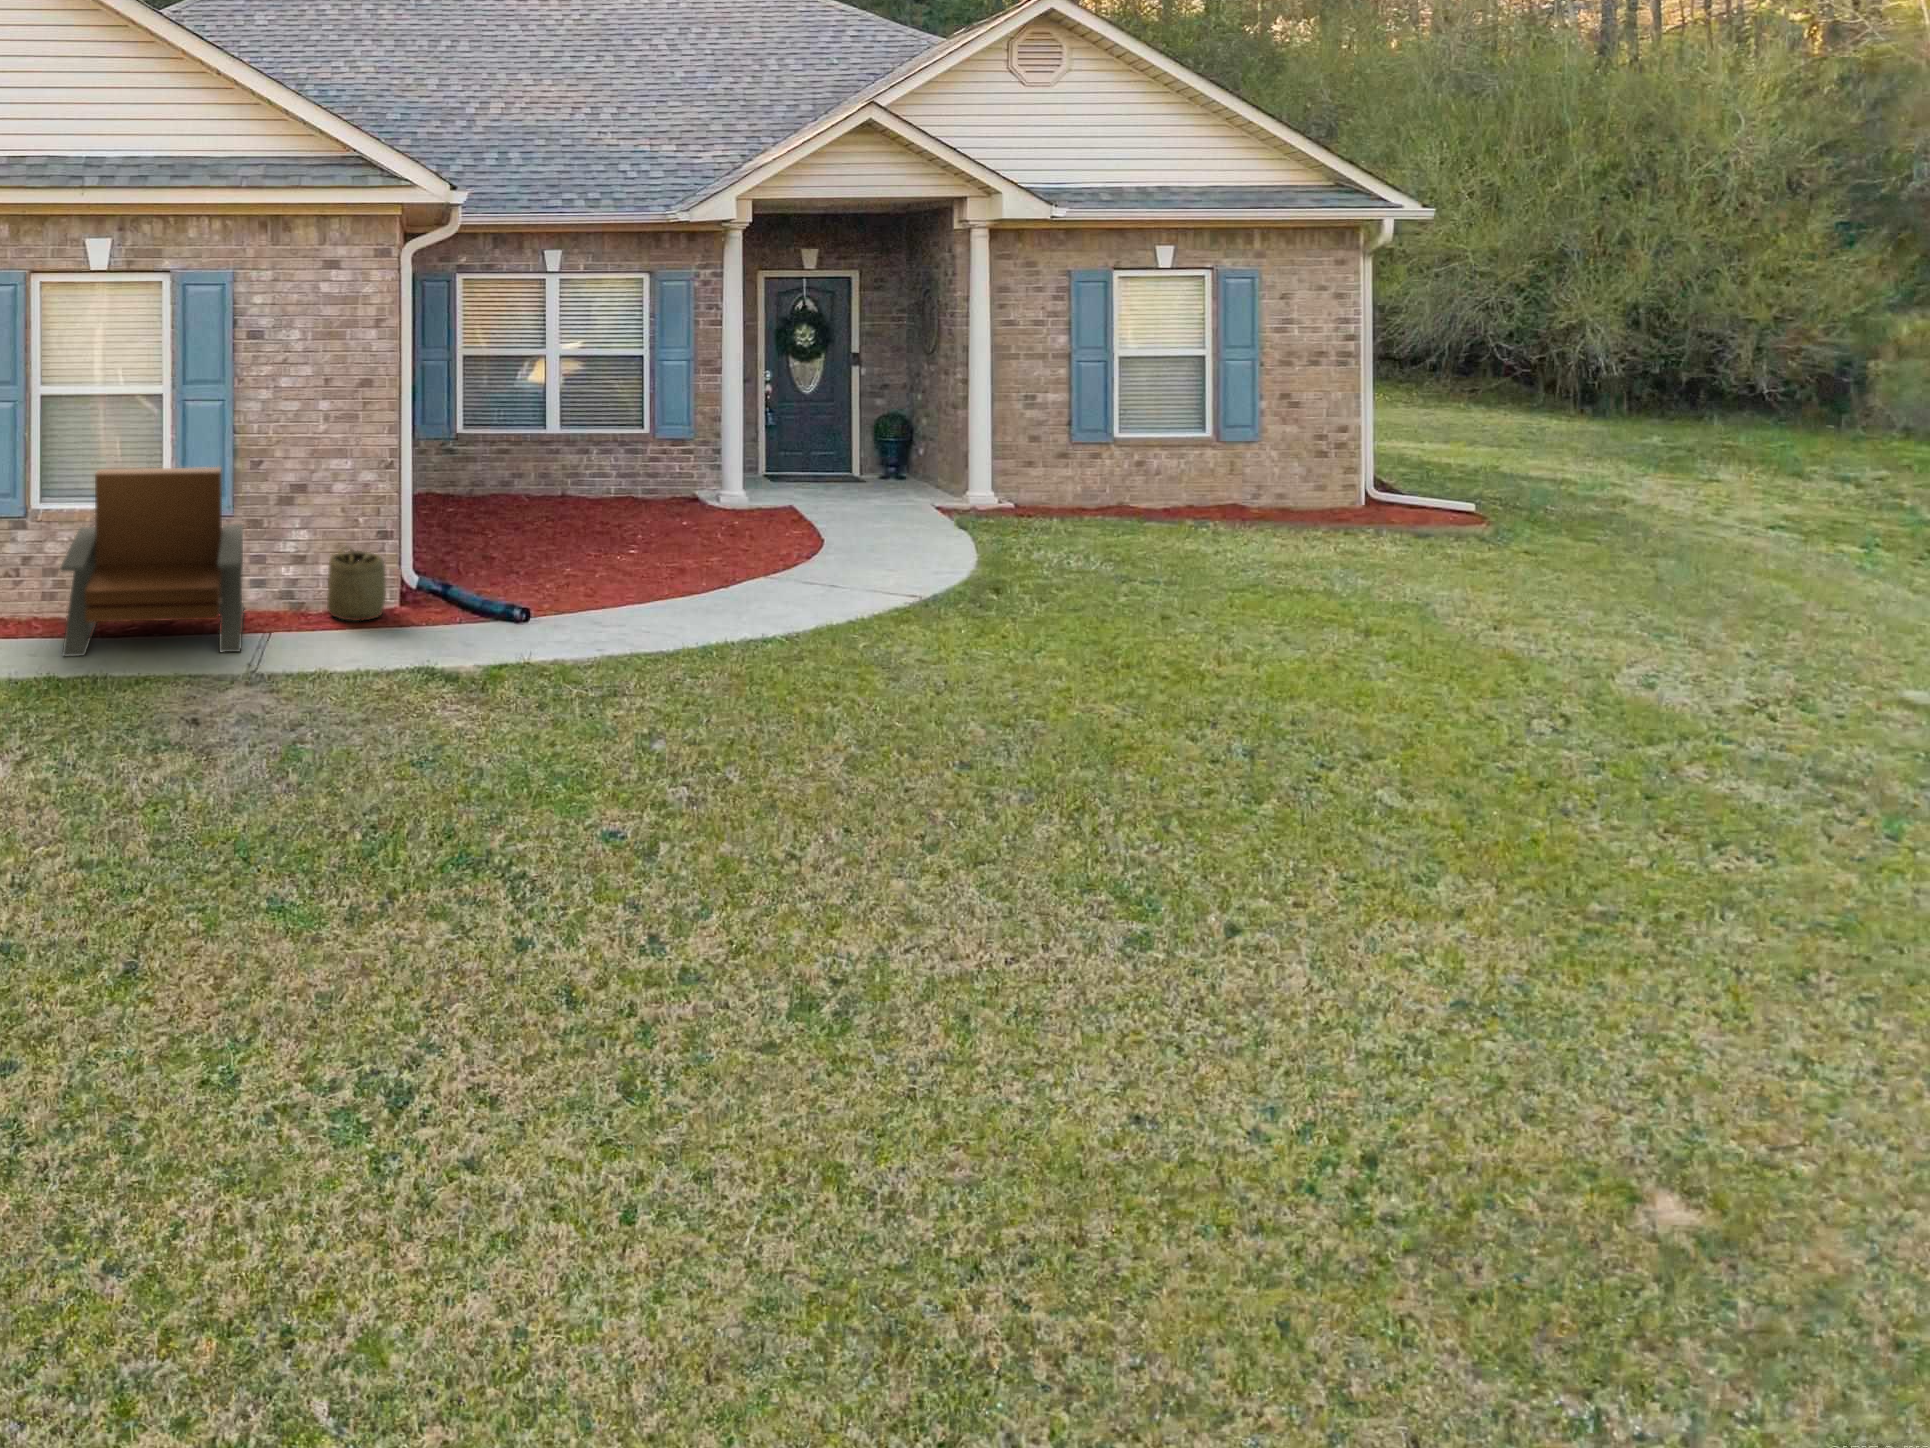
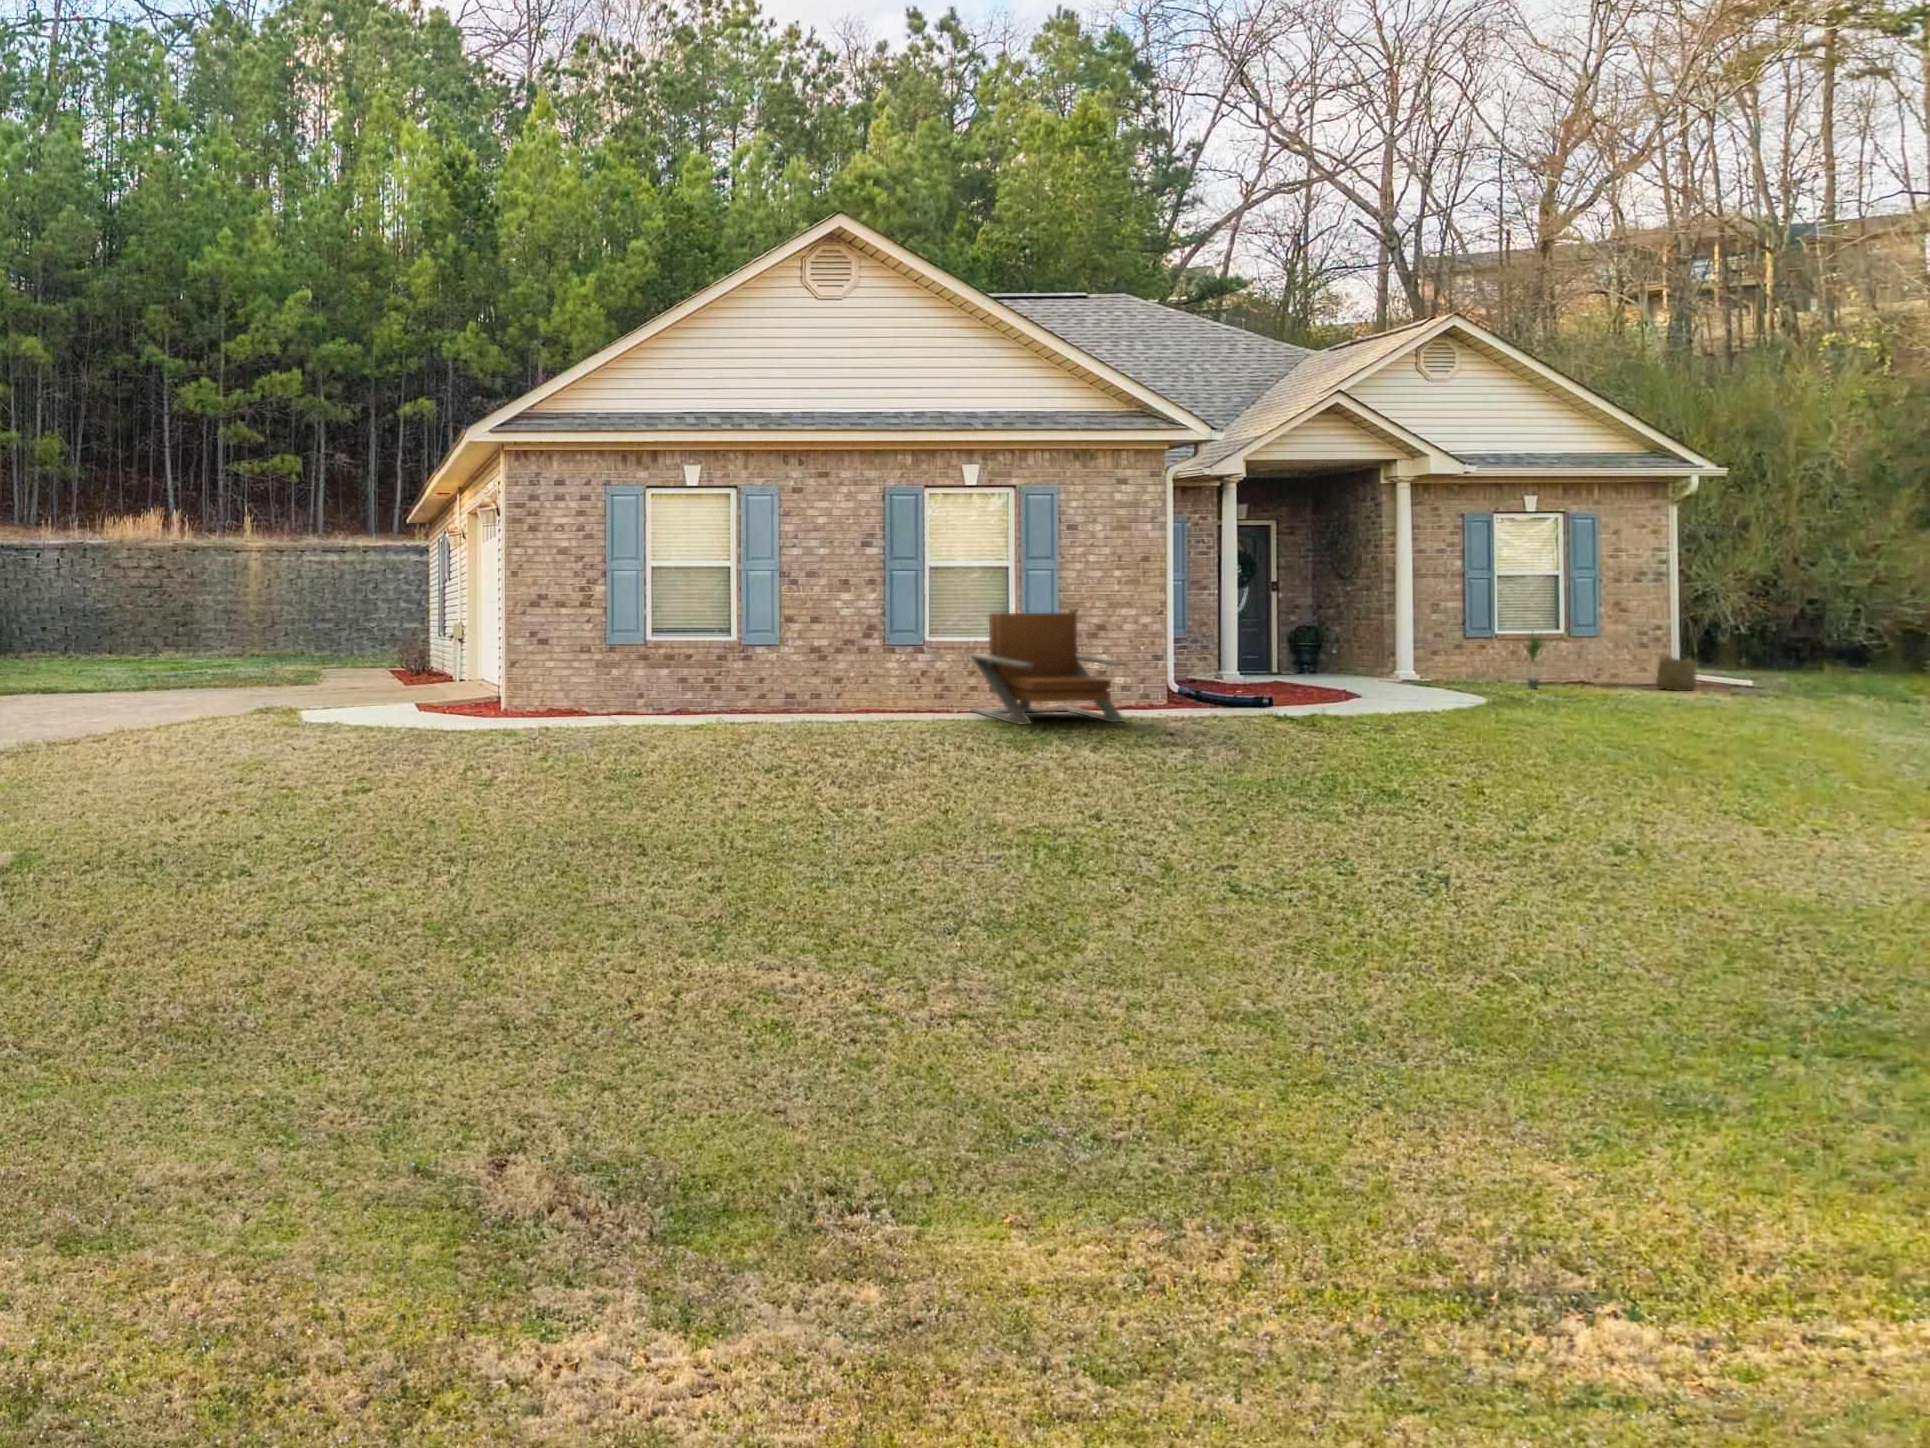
potted plant: none [1113,430,1176,517] -> present [1524,634,1546,689]
basket: present [327,546,386,621] -> present [1656,656,1697,691]

